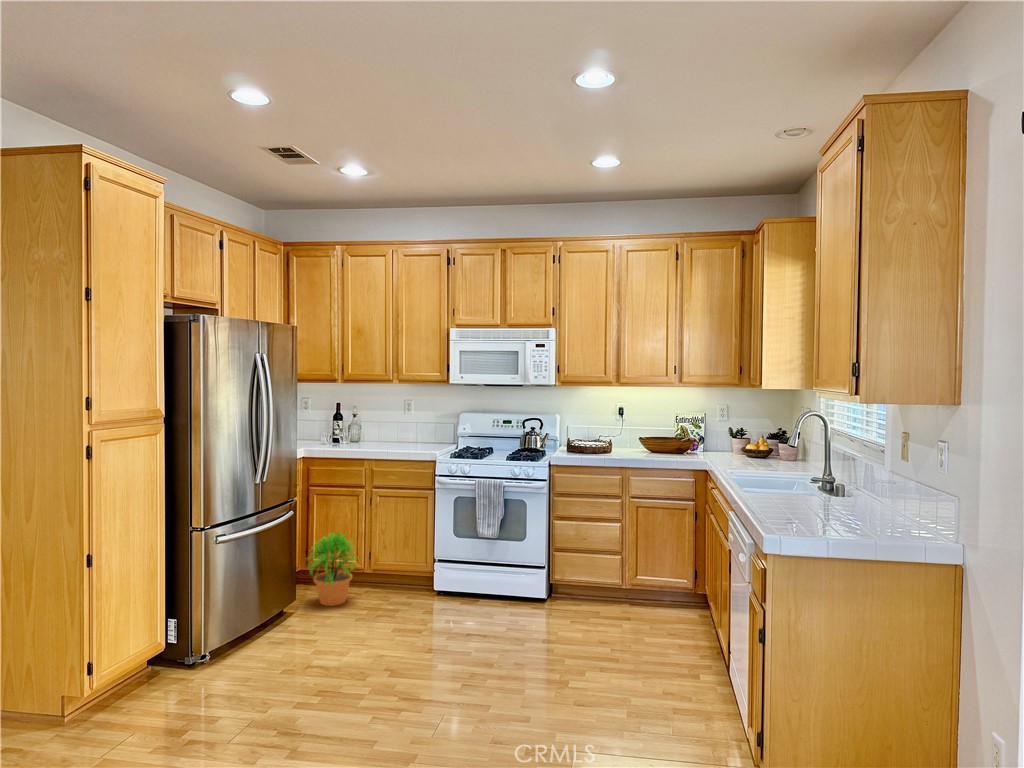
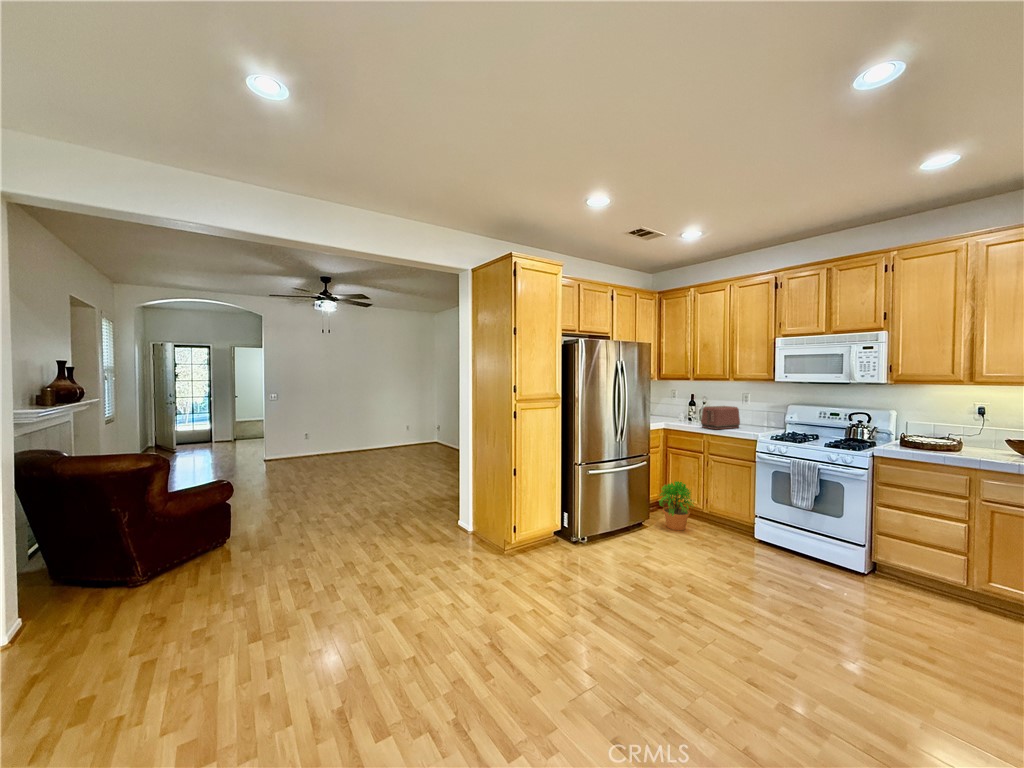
toaster: none [360,418,407,451] -> present [701,406,740,429]

